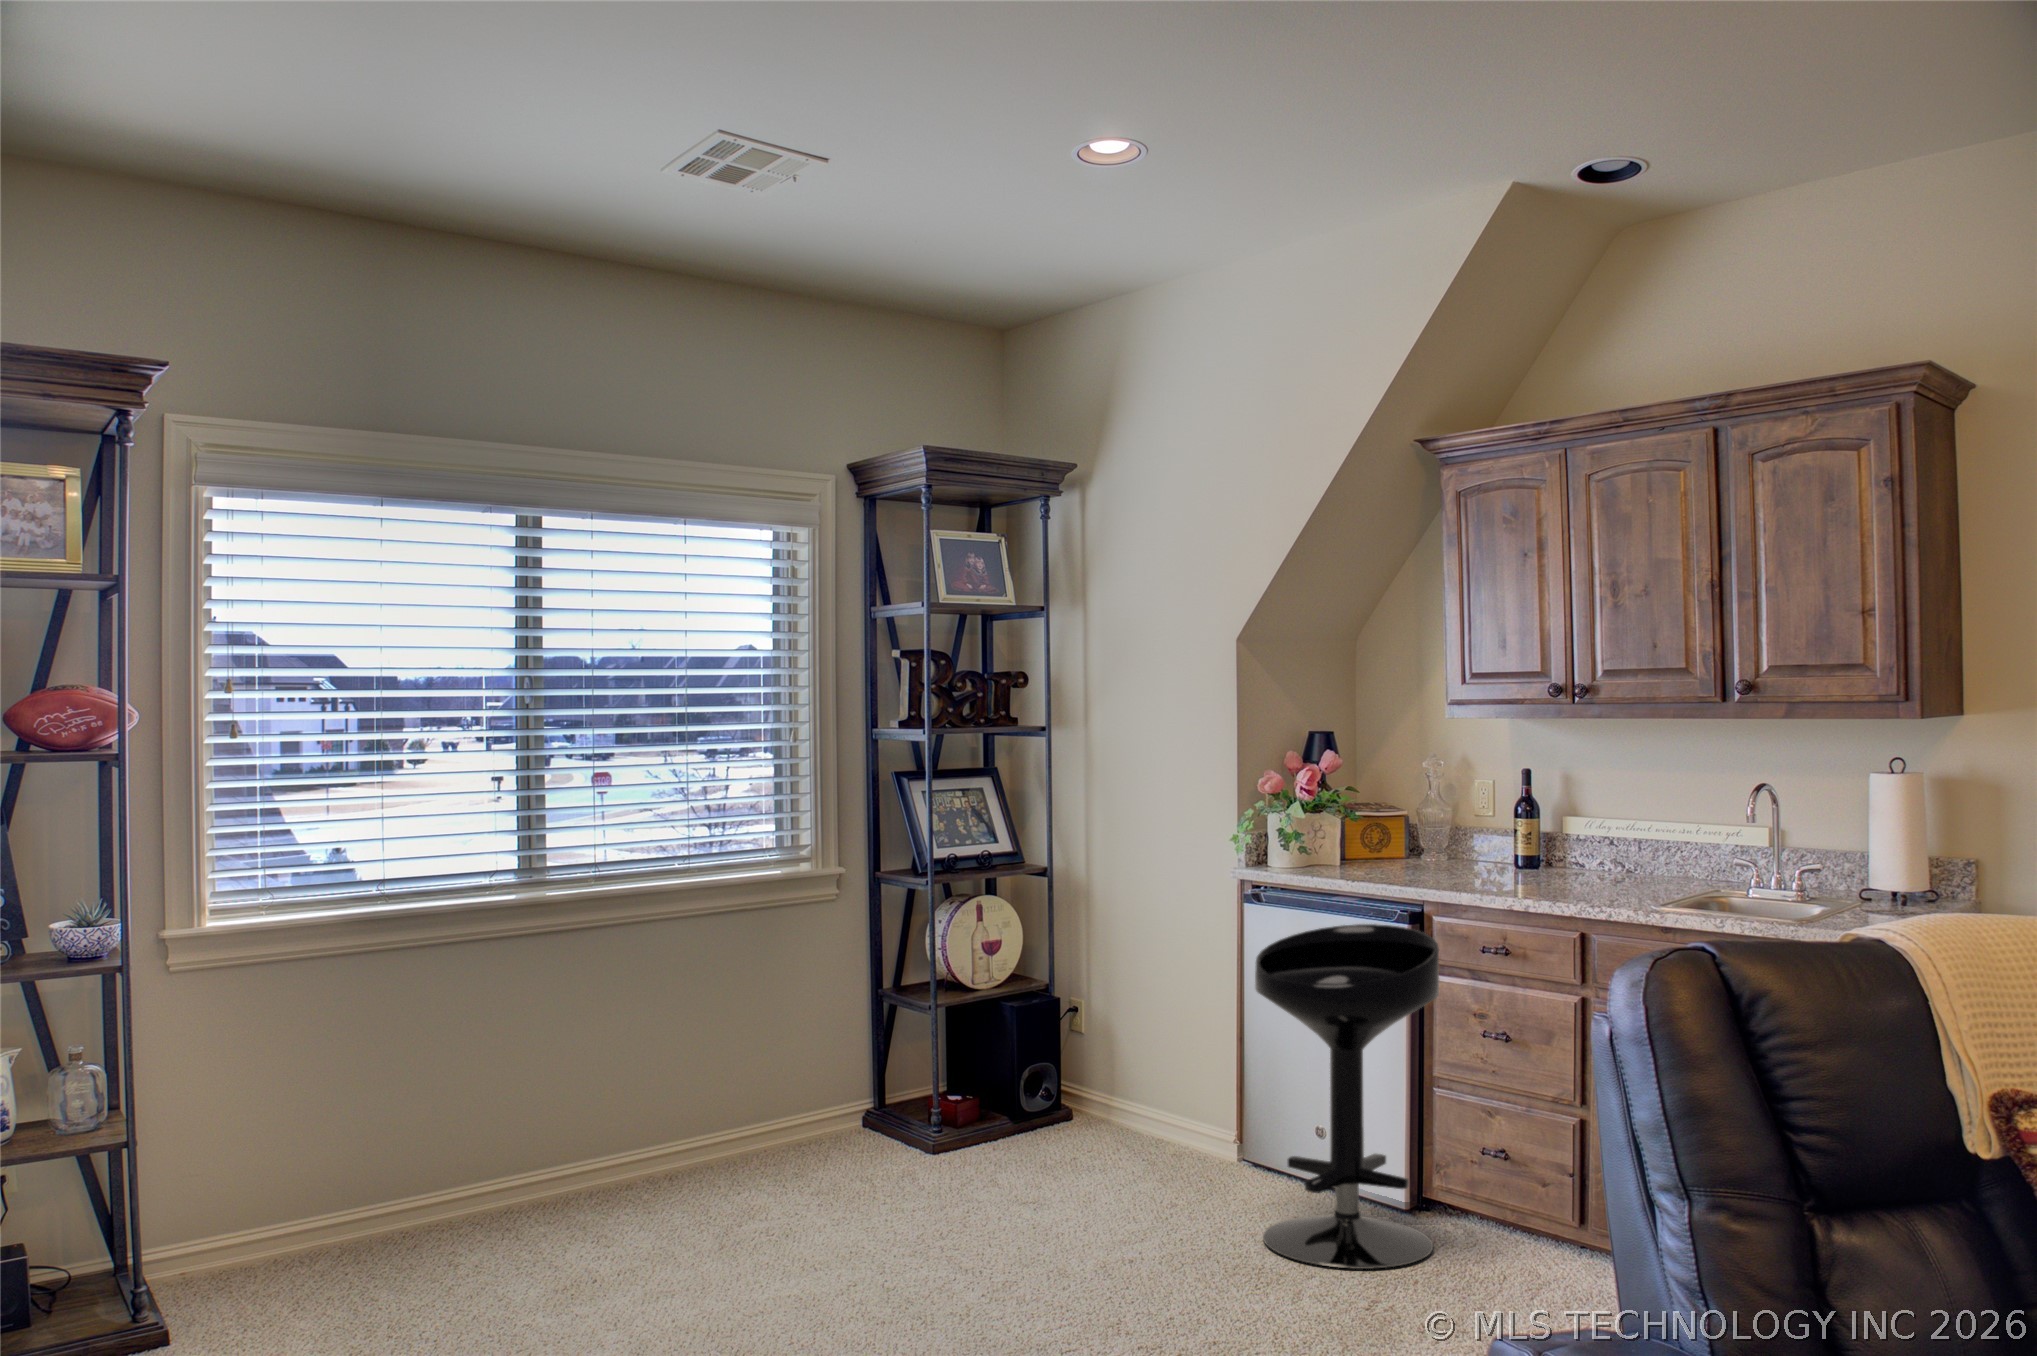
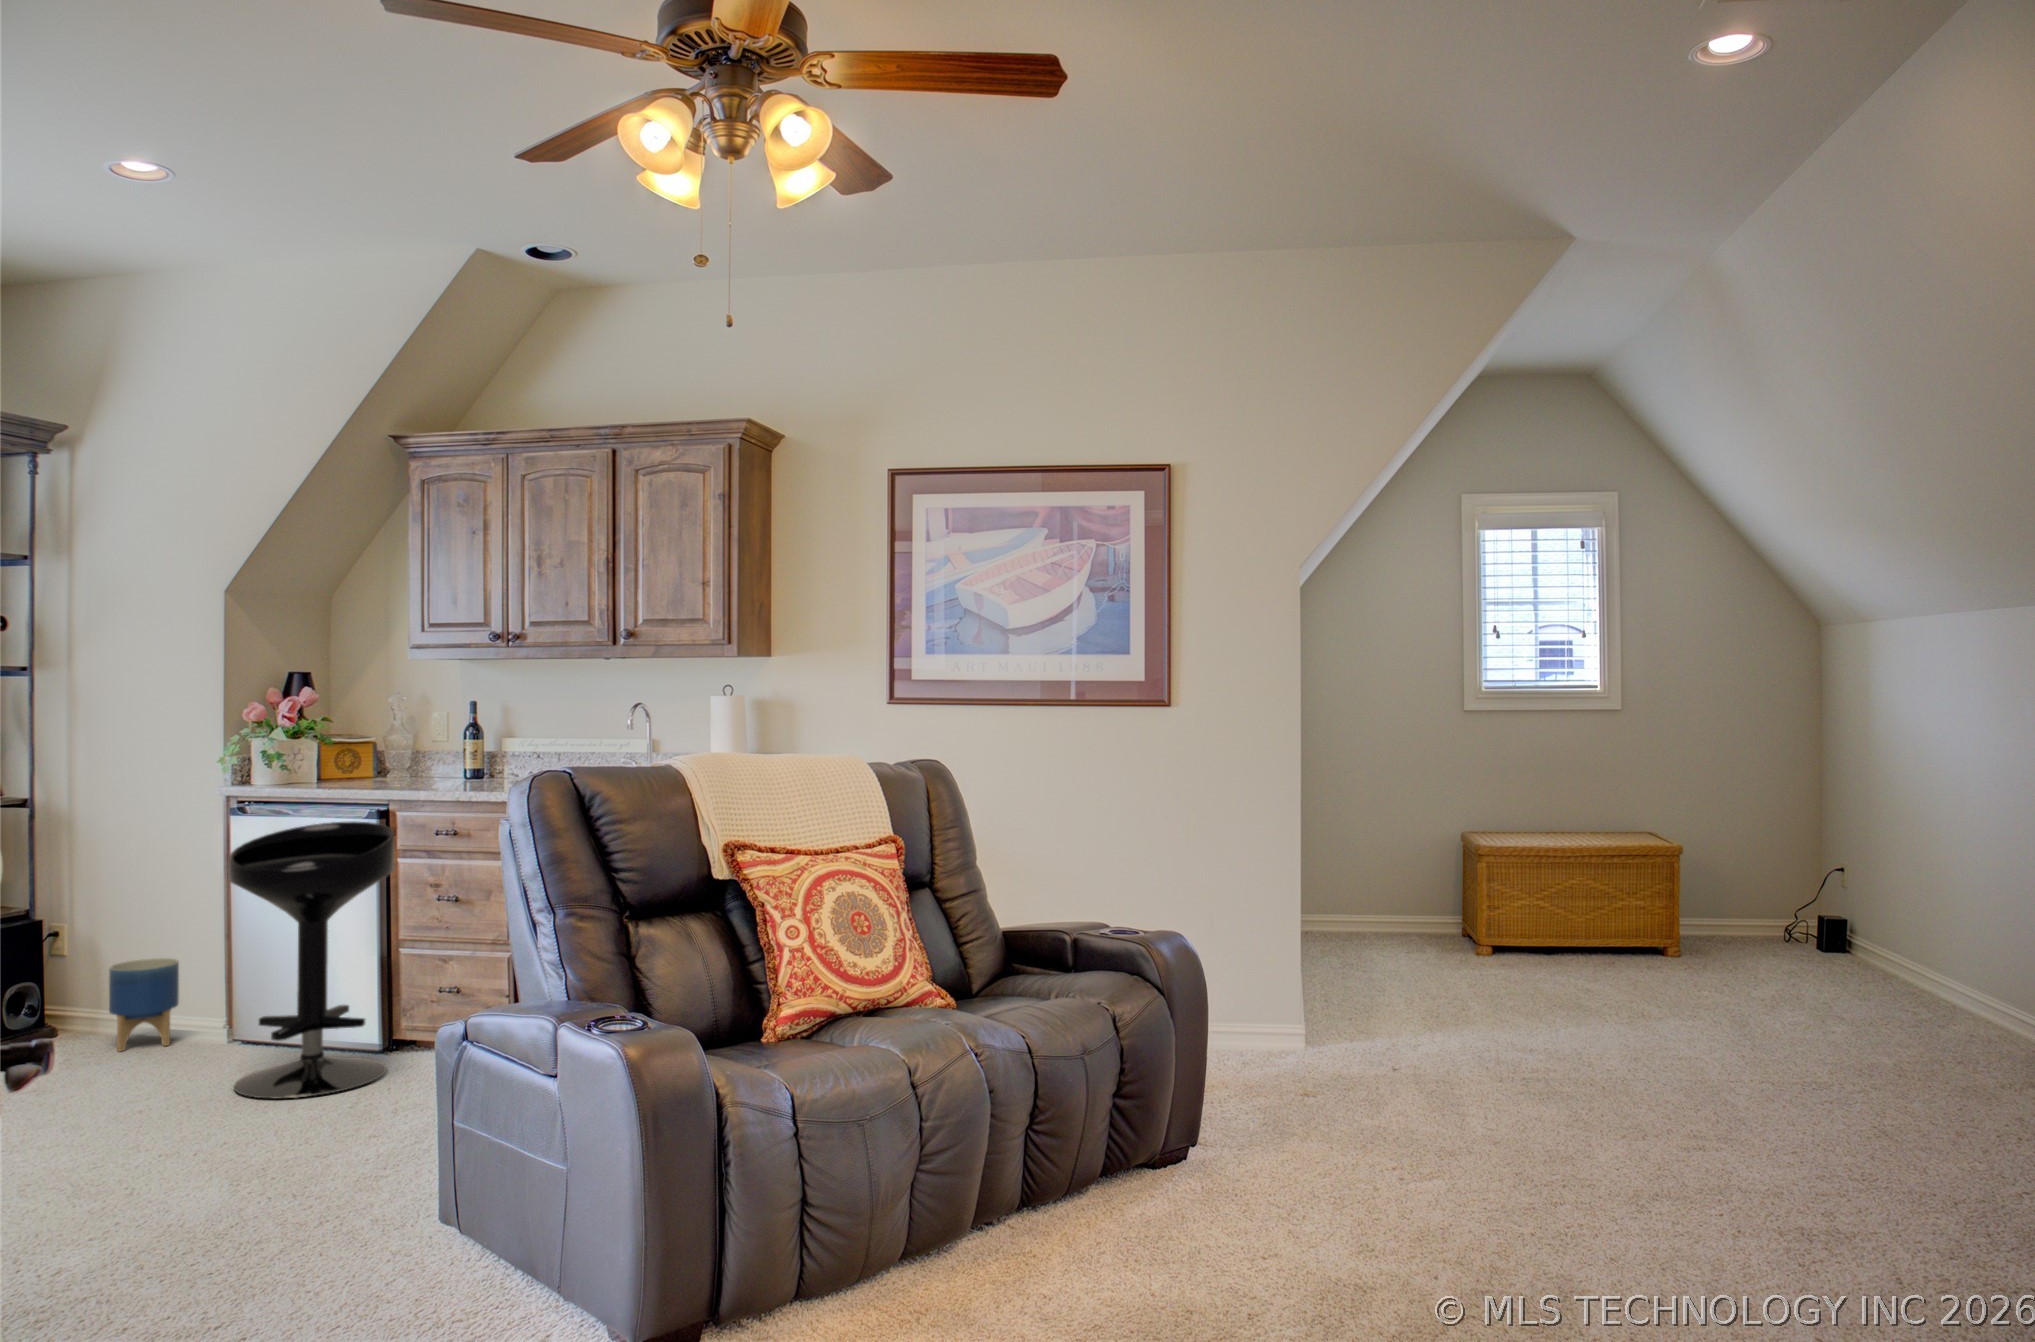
planter: none [1129,1062,1196,1167] -> present [109,958,179,1052]

